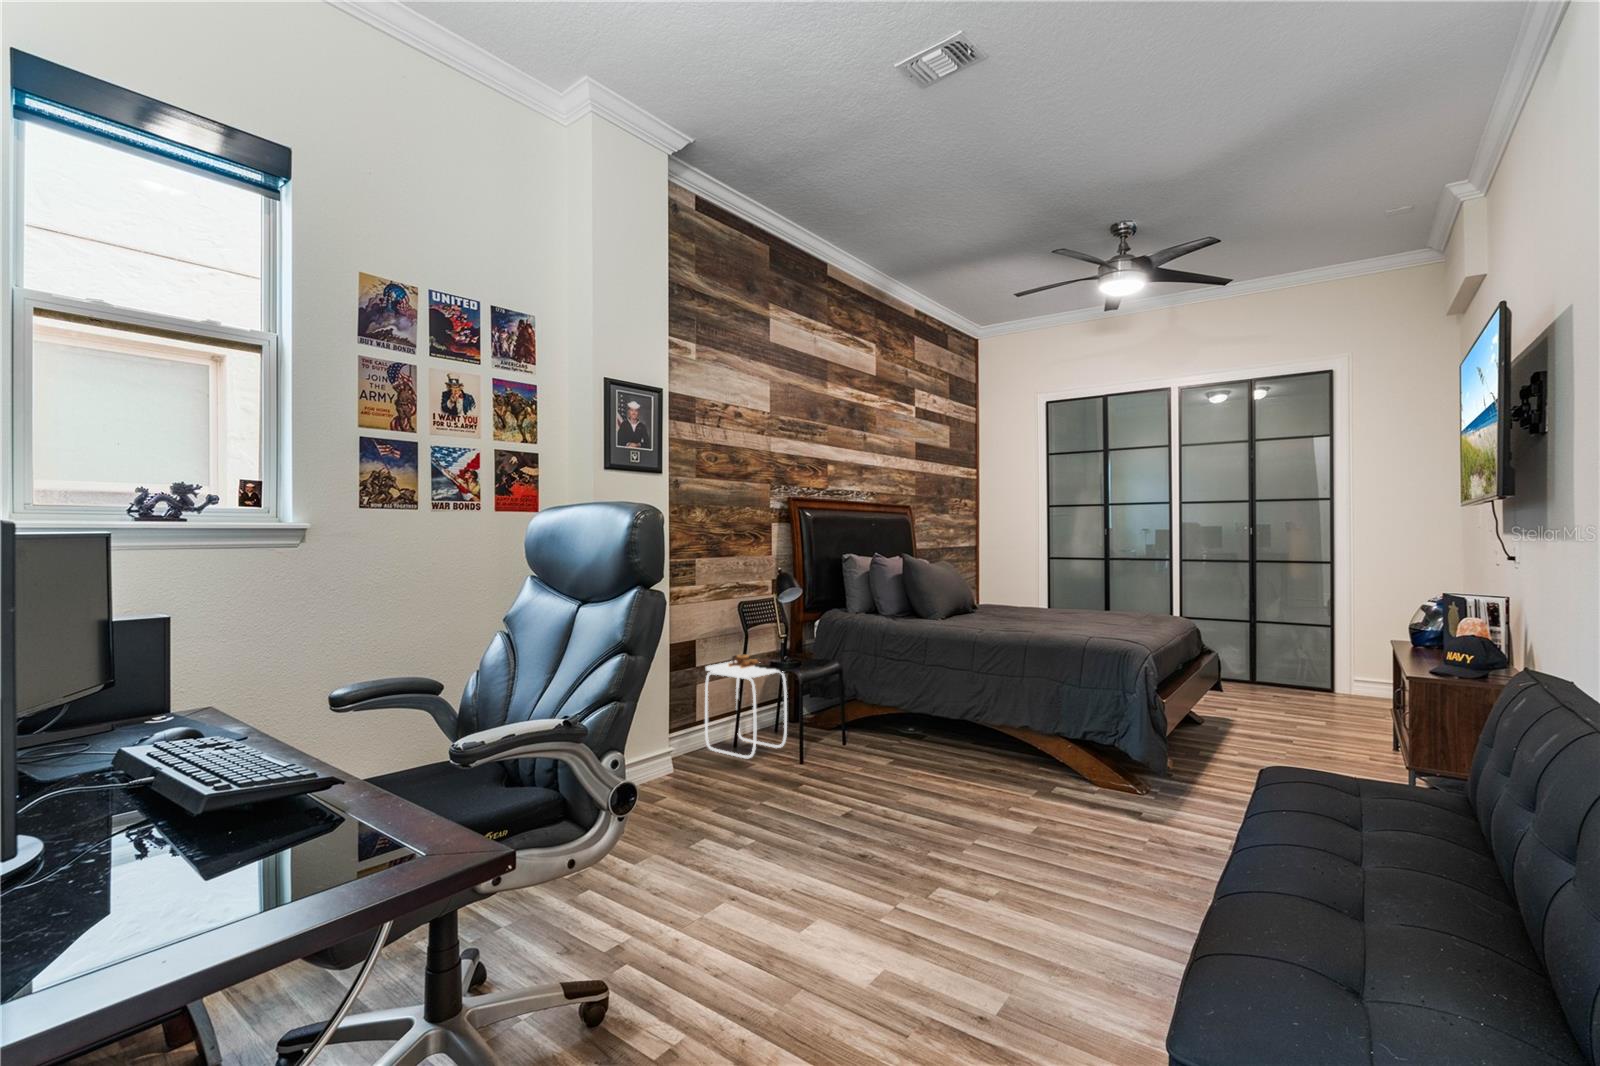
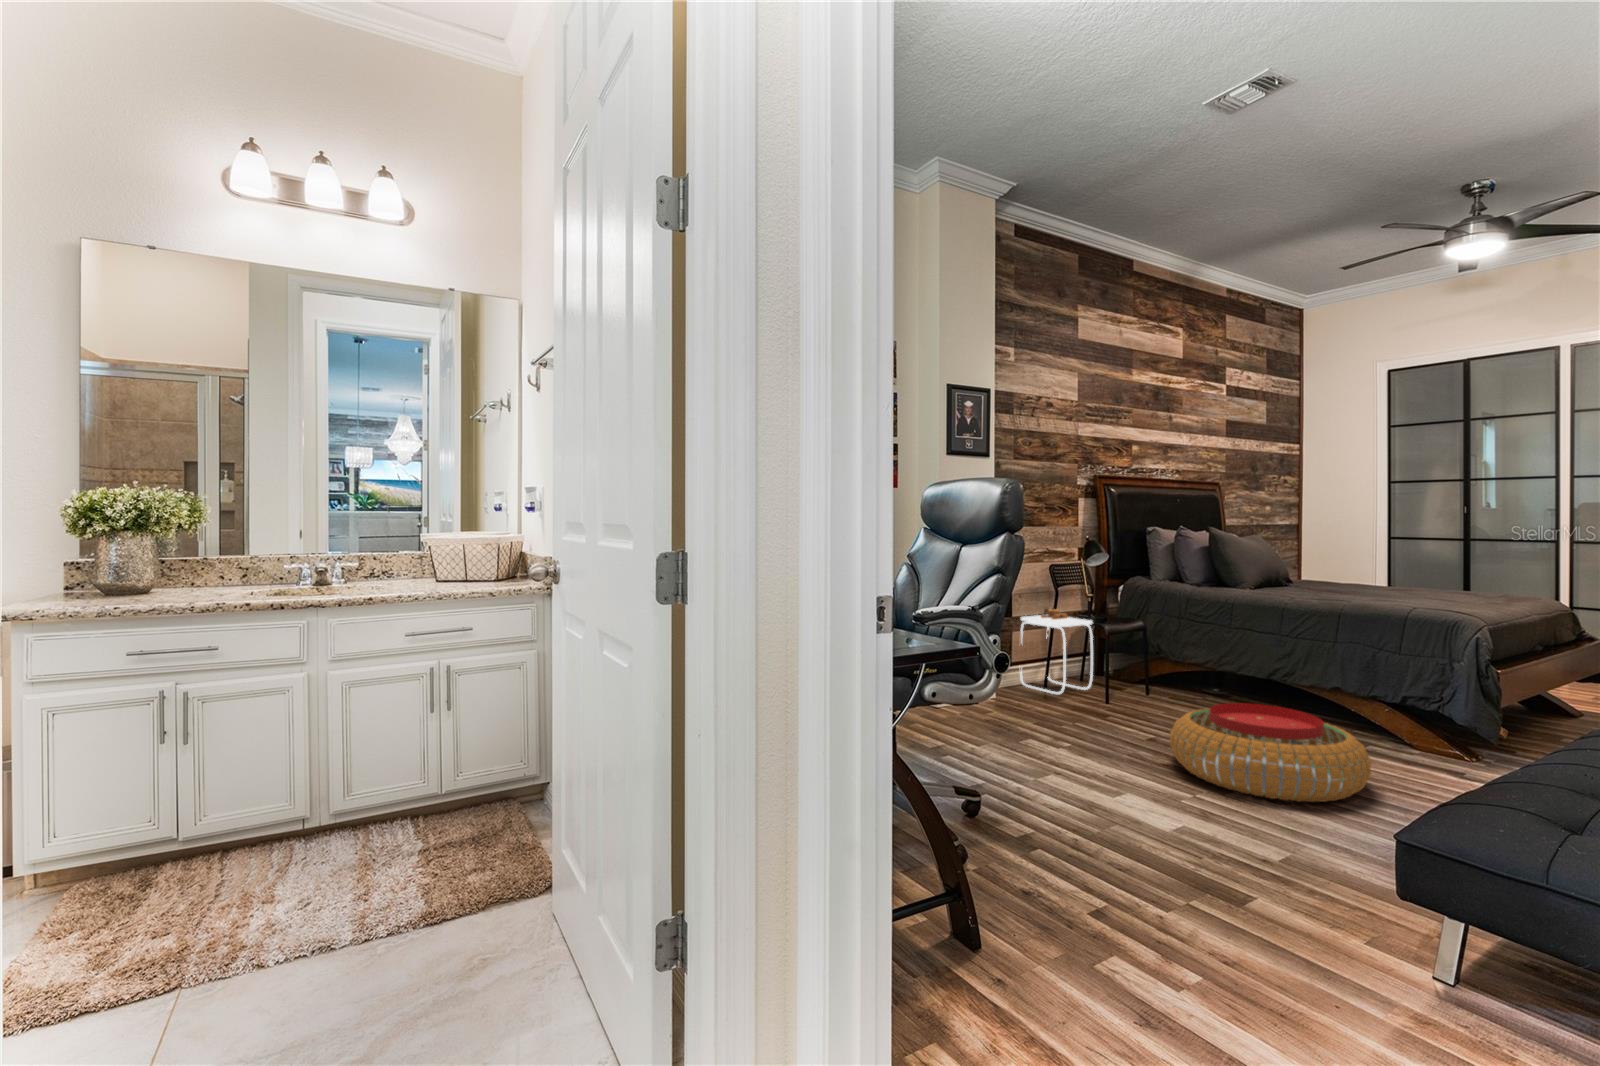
pouf: none [868,766,1070,891] -> present [1170,703,1371,802]

